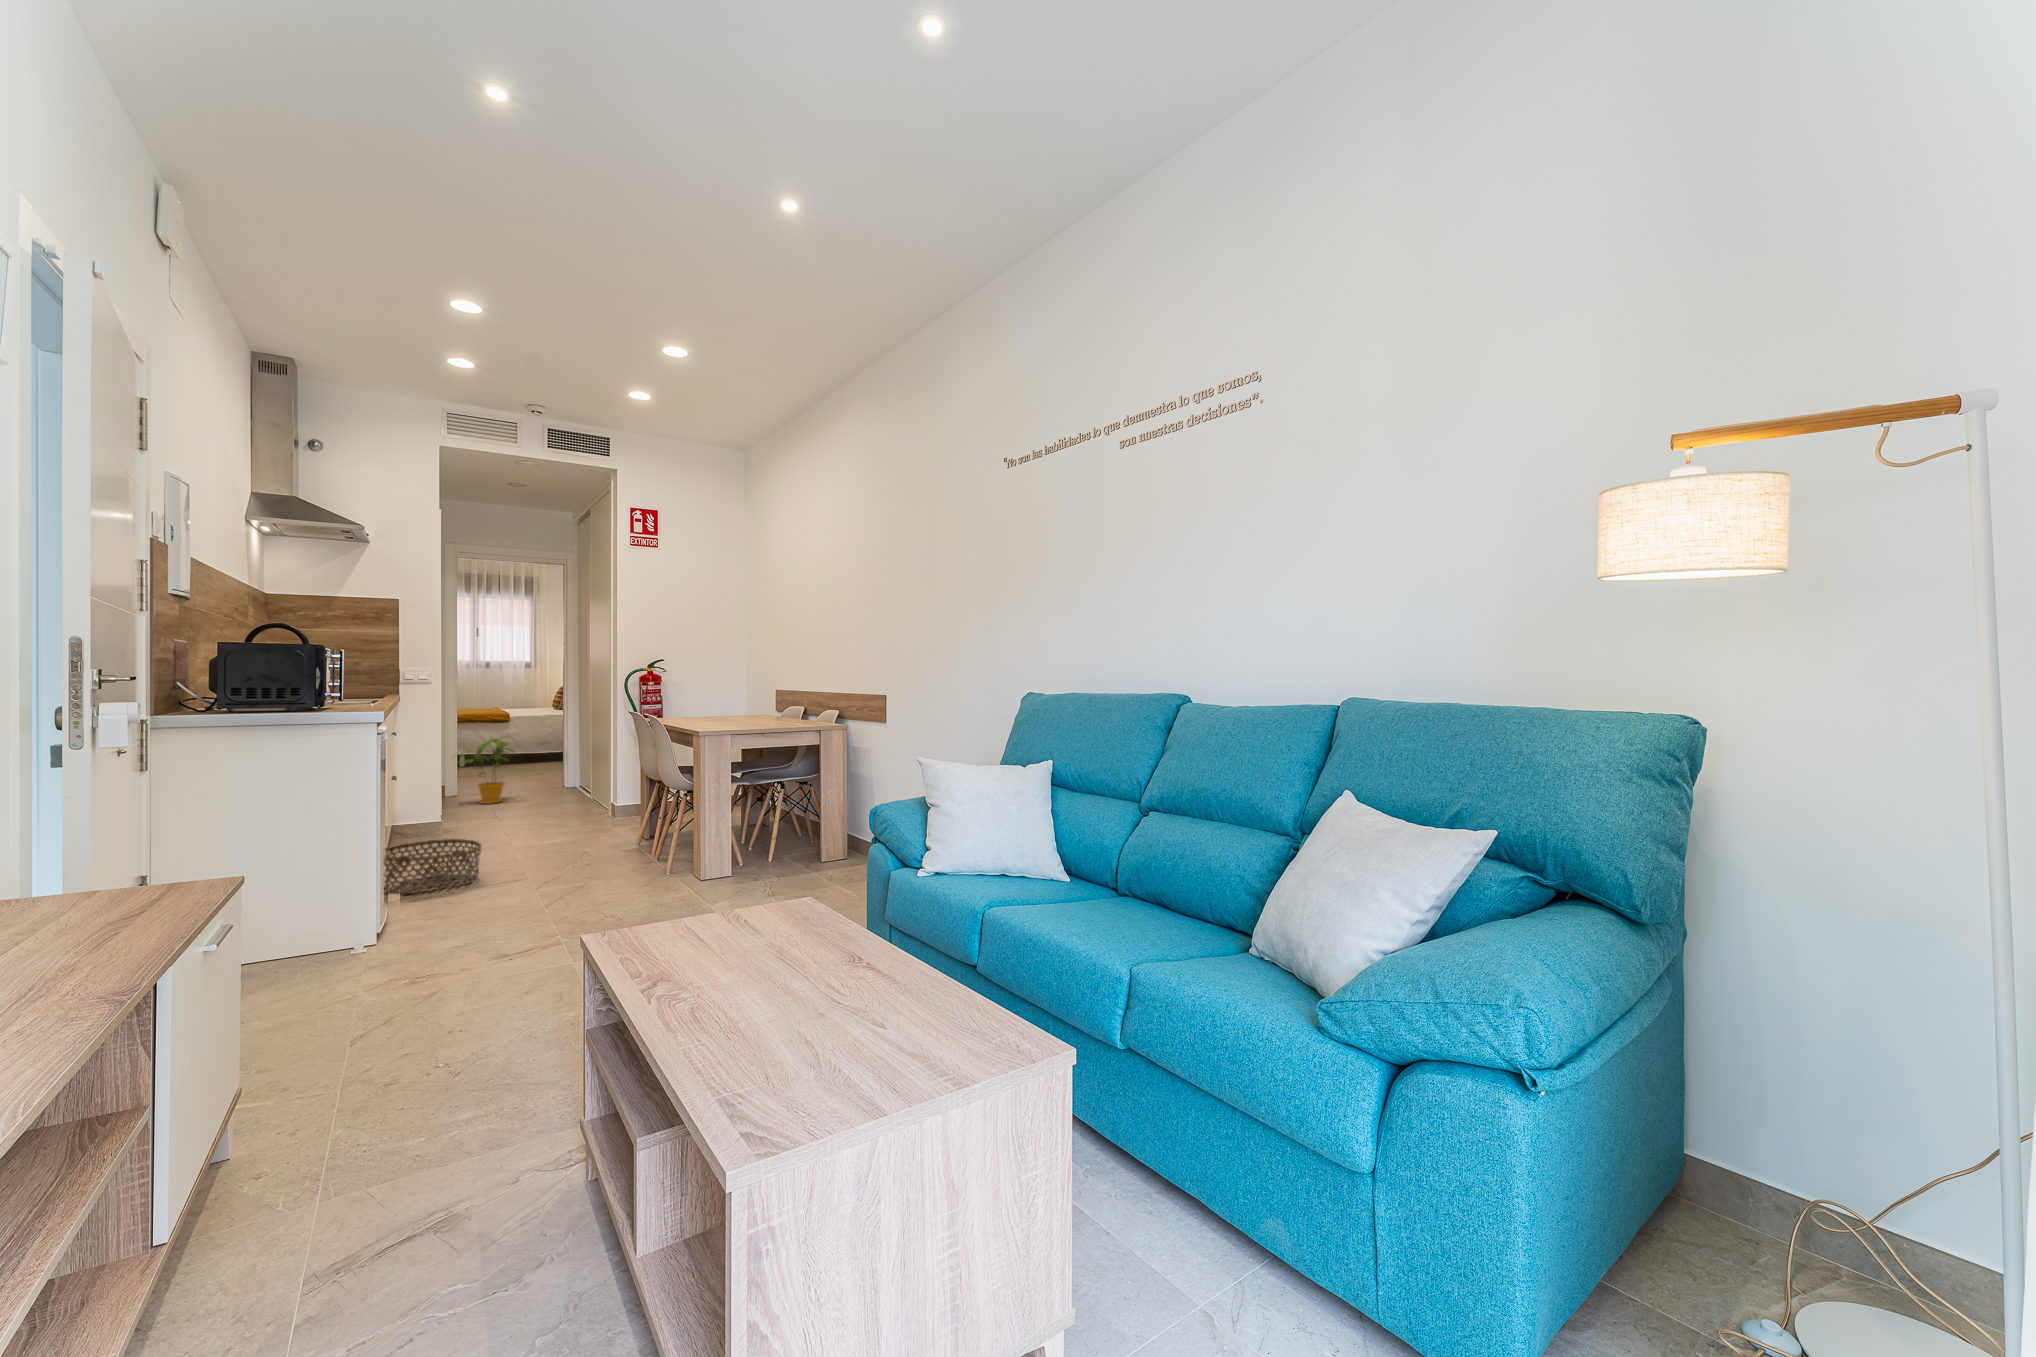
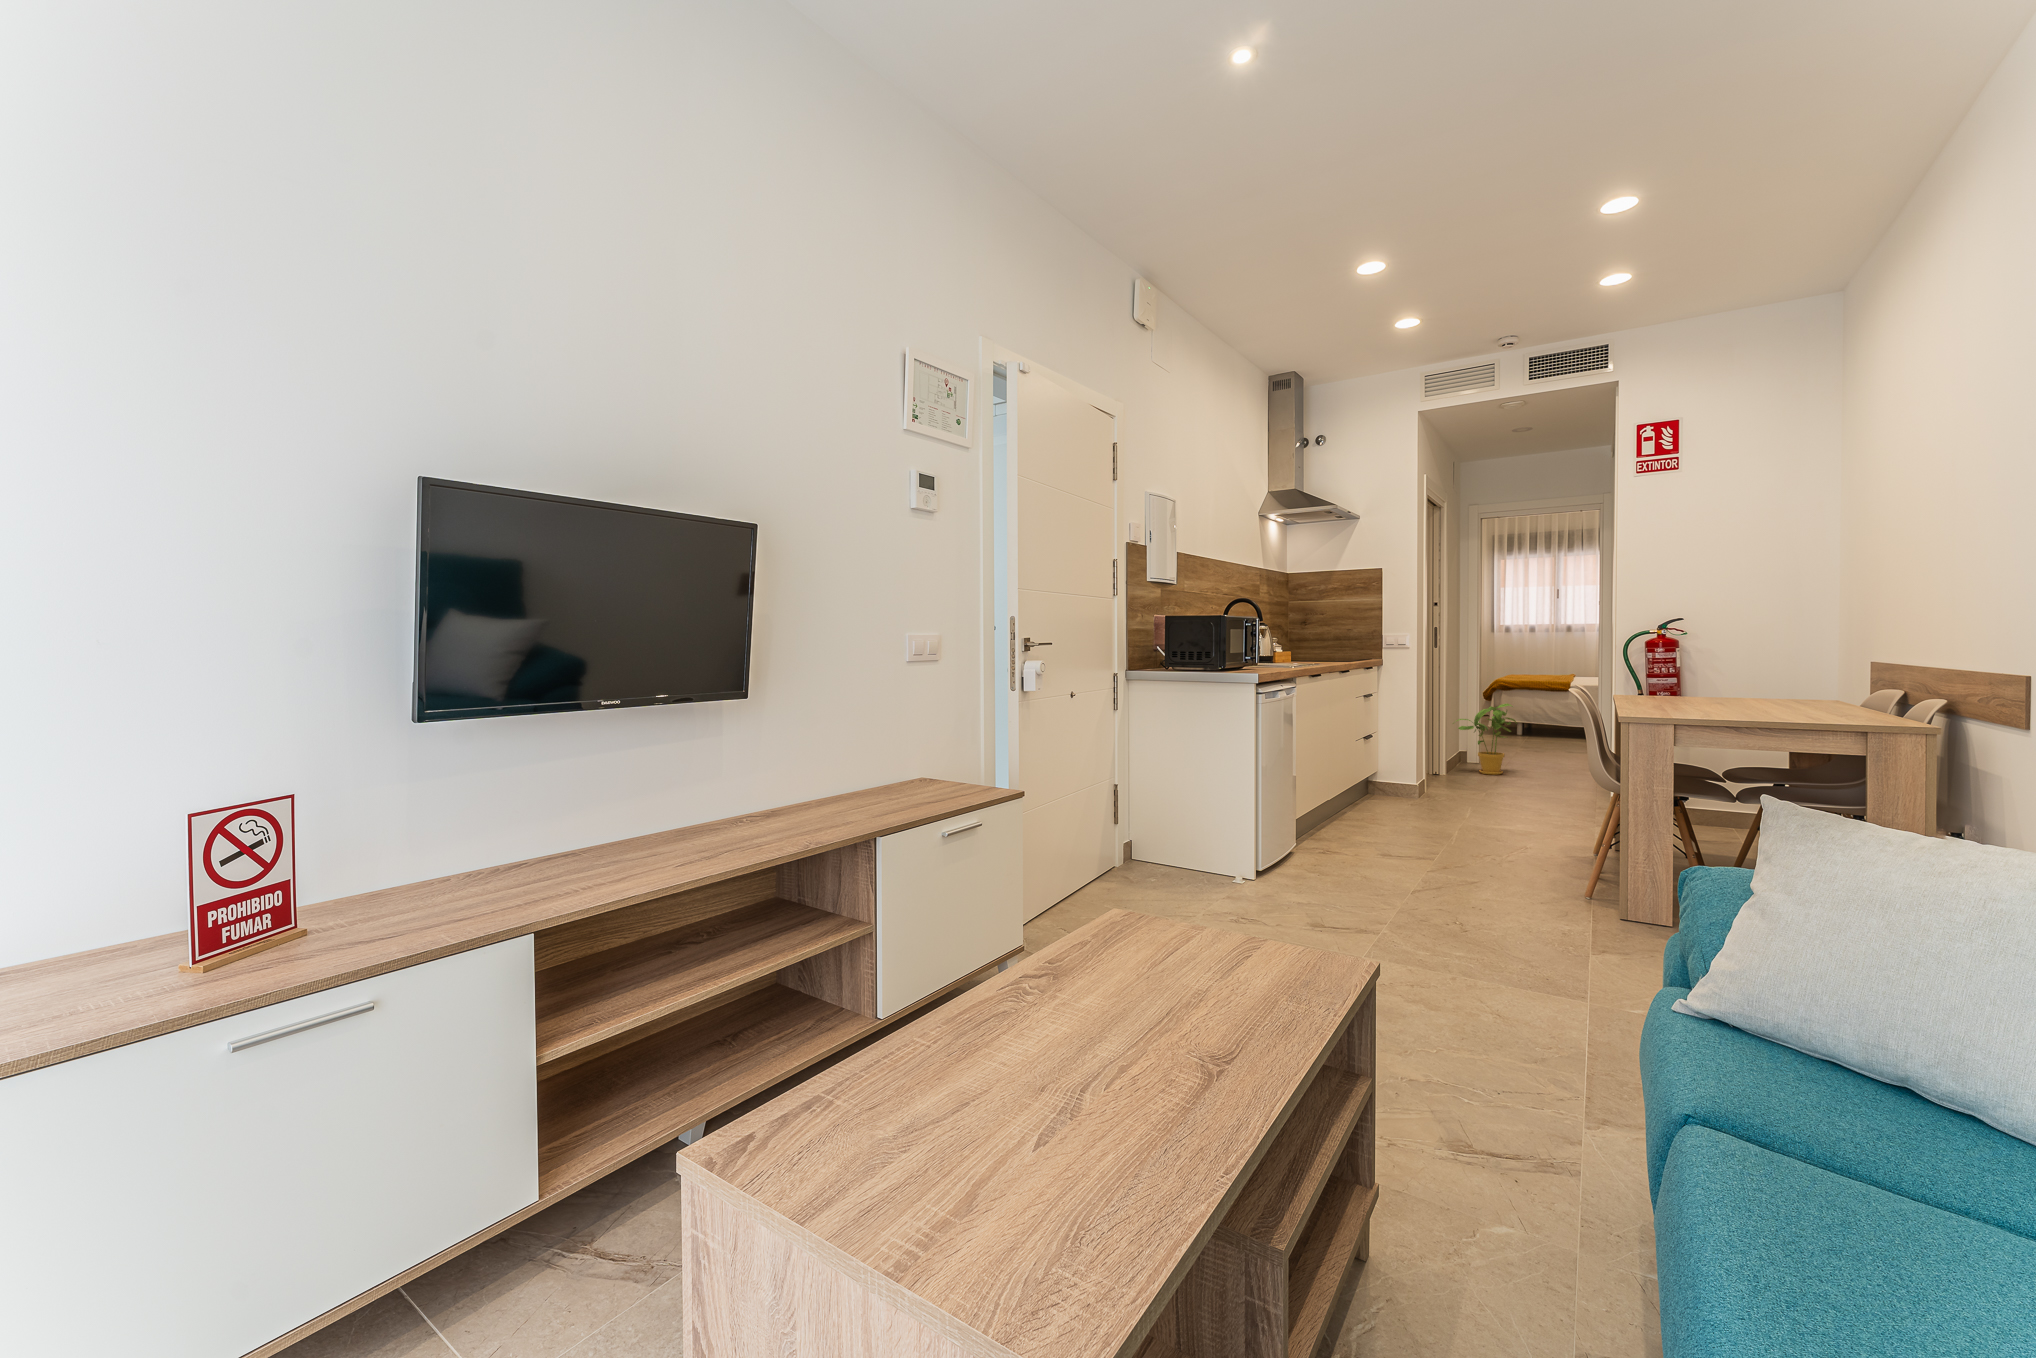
basket: present [382,839,481,895] -> none [1318,801,1407,853]

